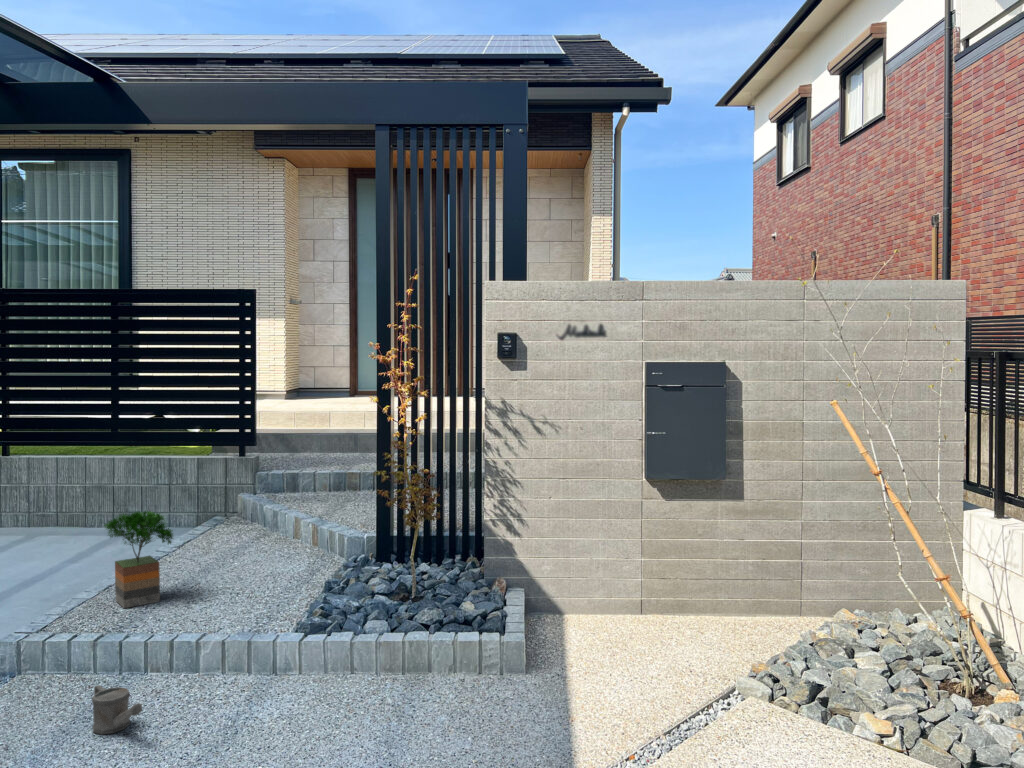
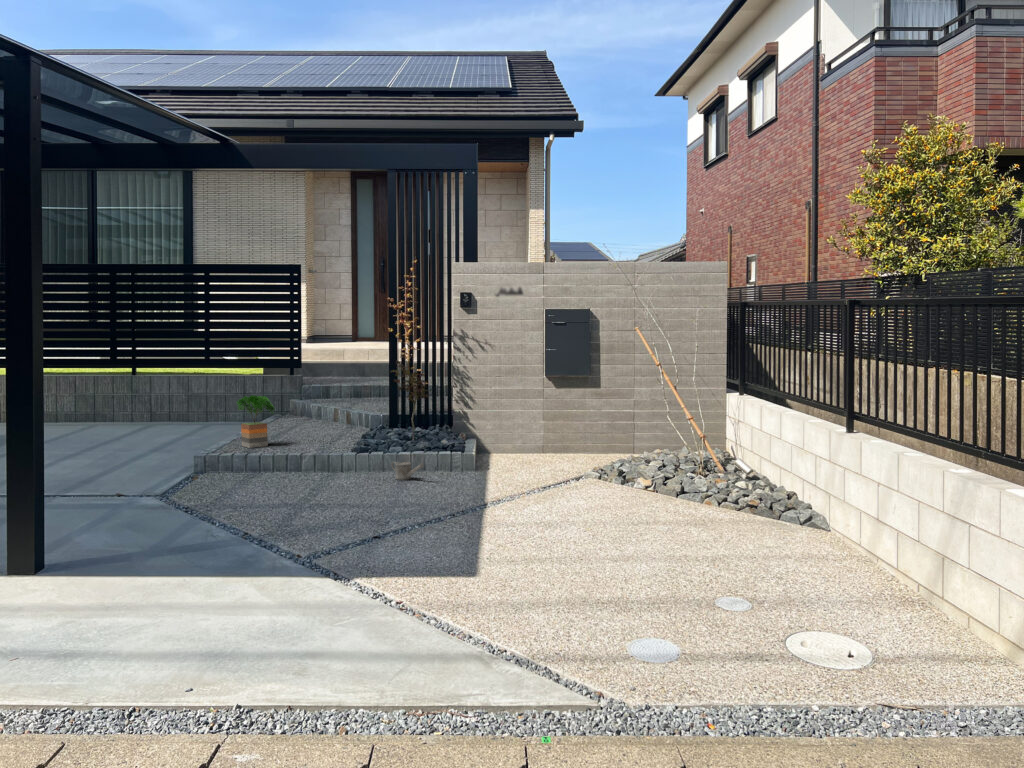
watering can: present [92,685,142,734] -> present [391,462,424,480]

